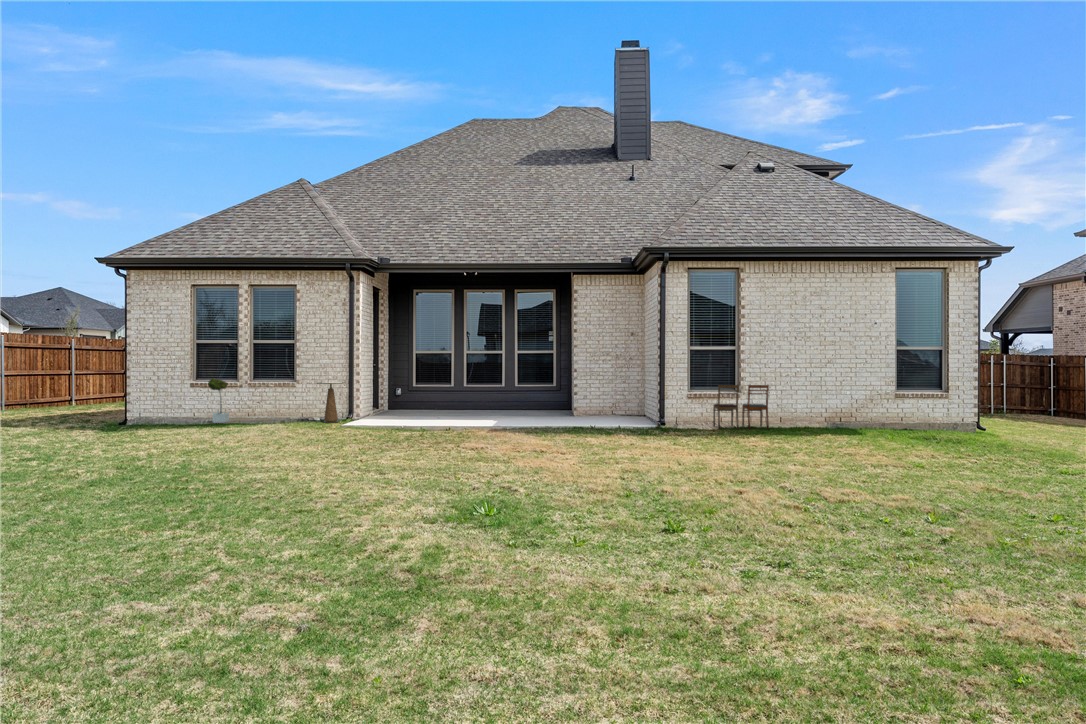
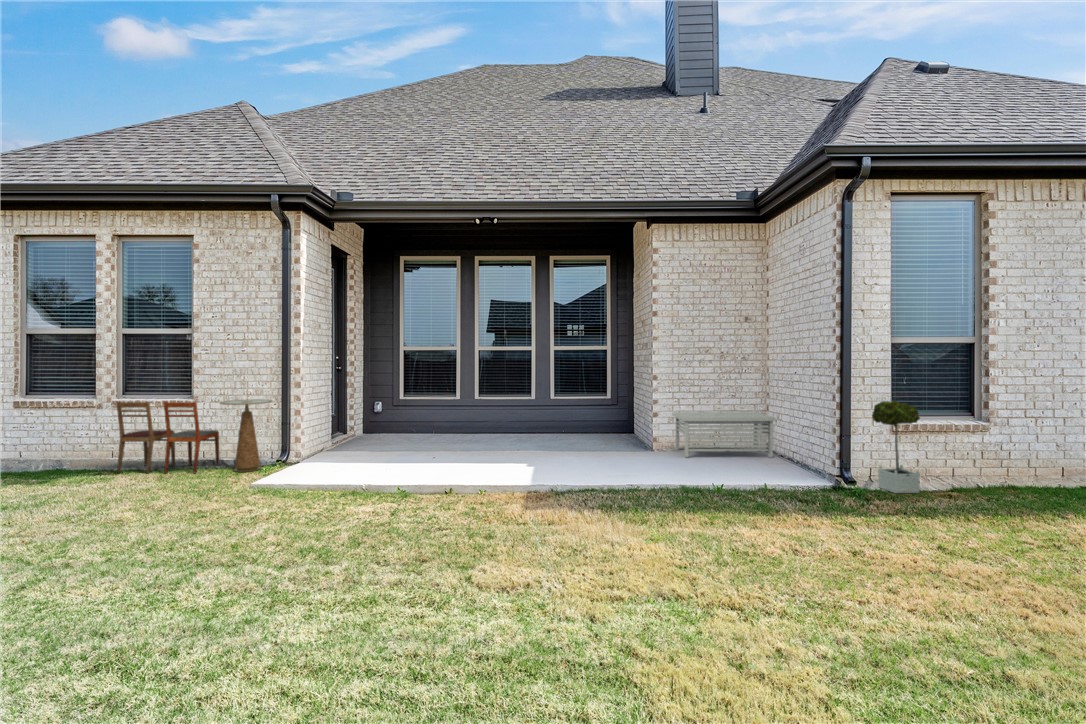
potted tree: present [208,378,230,423] -> present [872,400,920,493]
chair: present [713,385,769,429] -> present [117,401,219,473]
storage bench: none [586,392,644,418] -> present [672,412,776,457]

